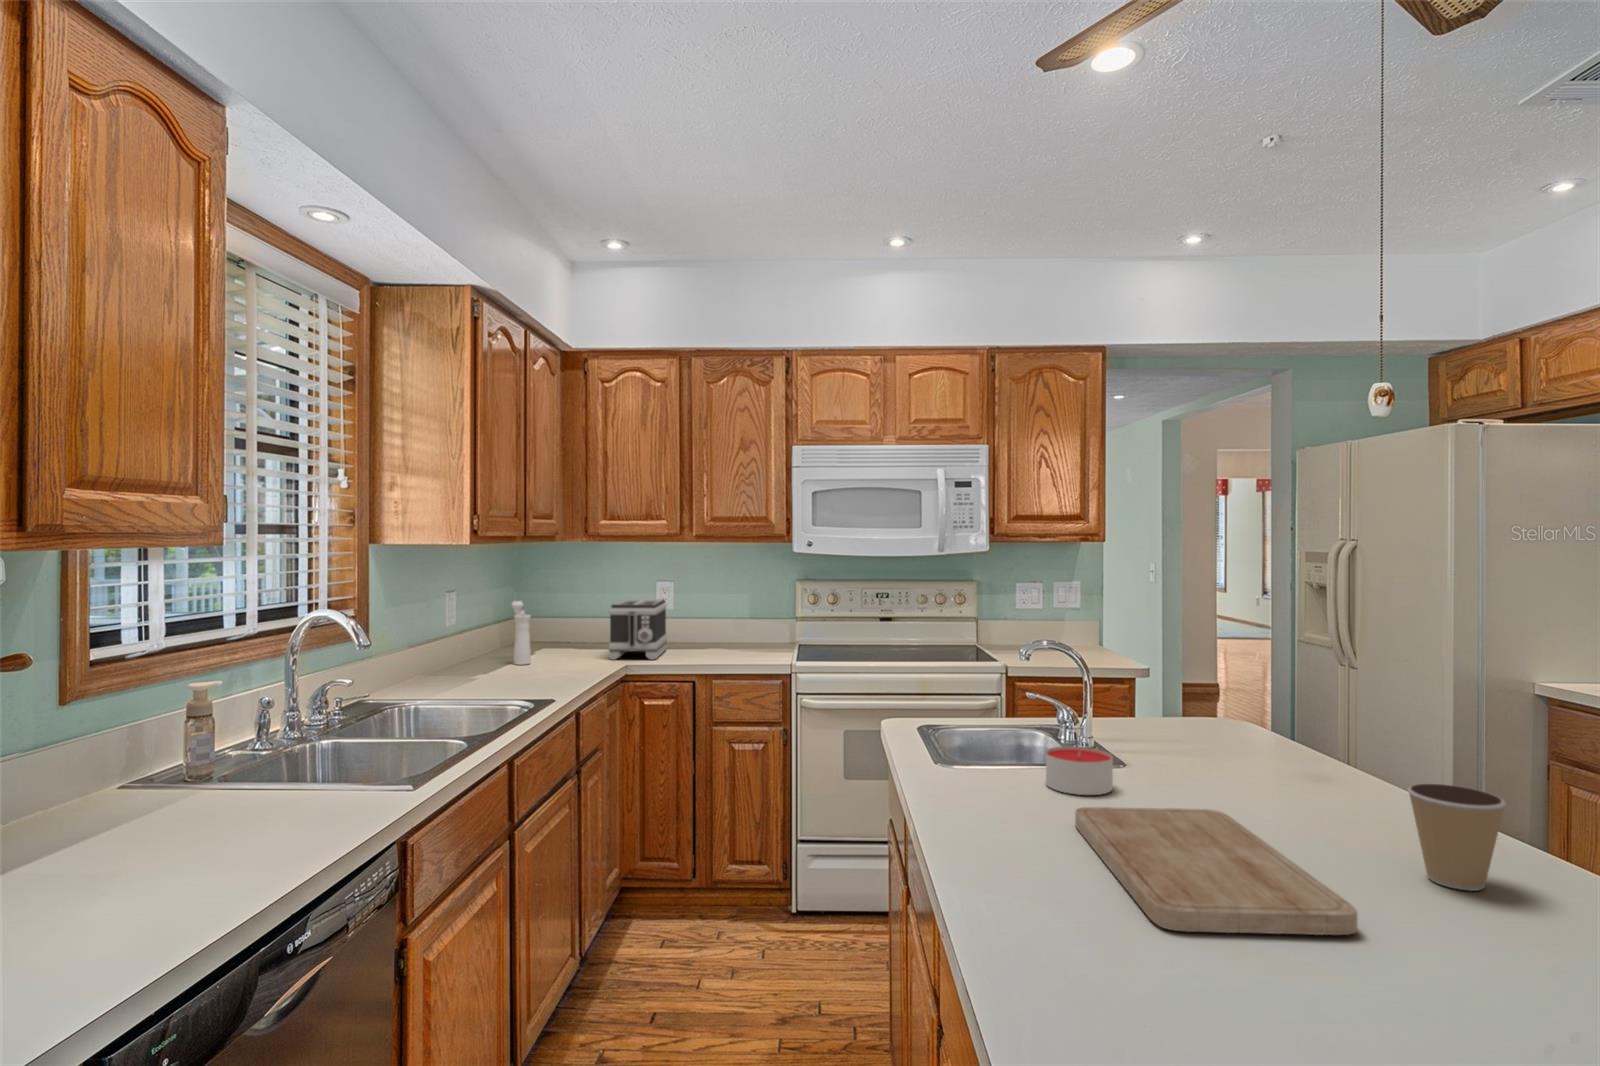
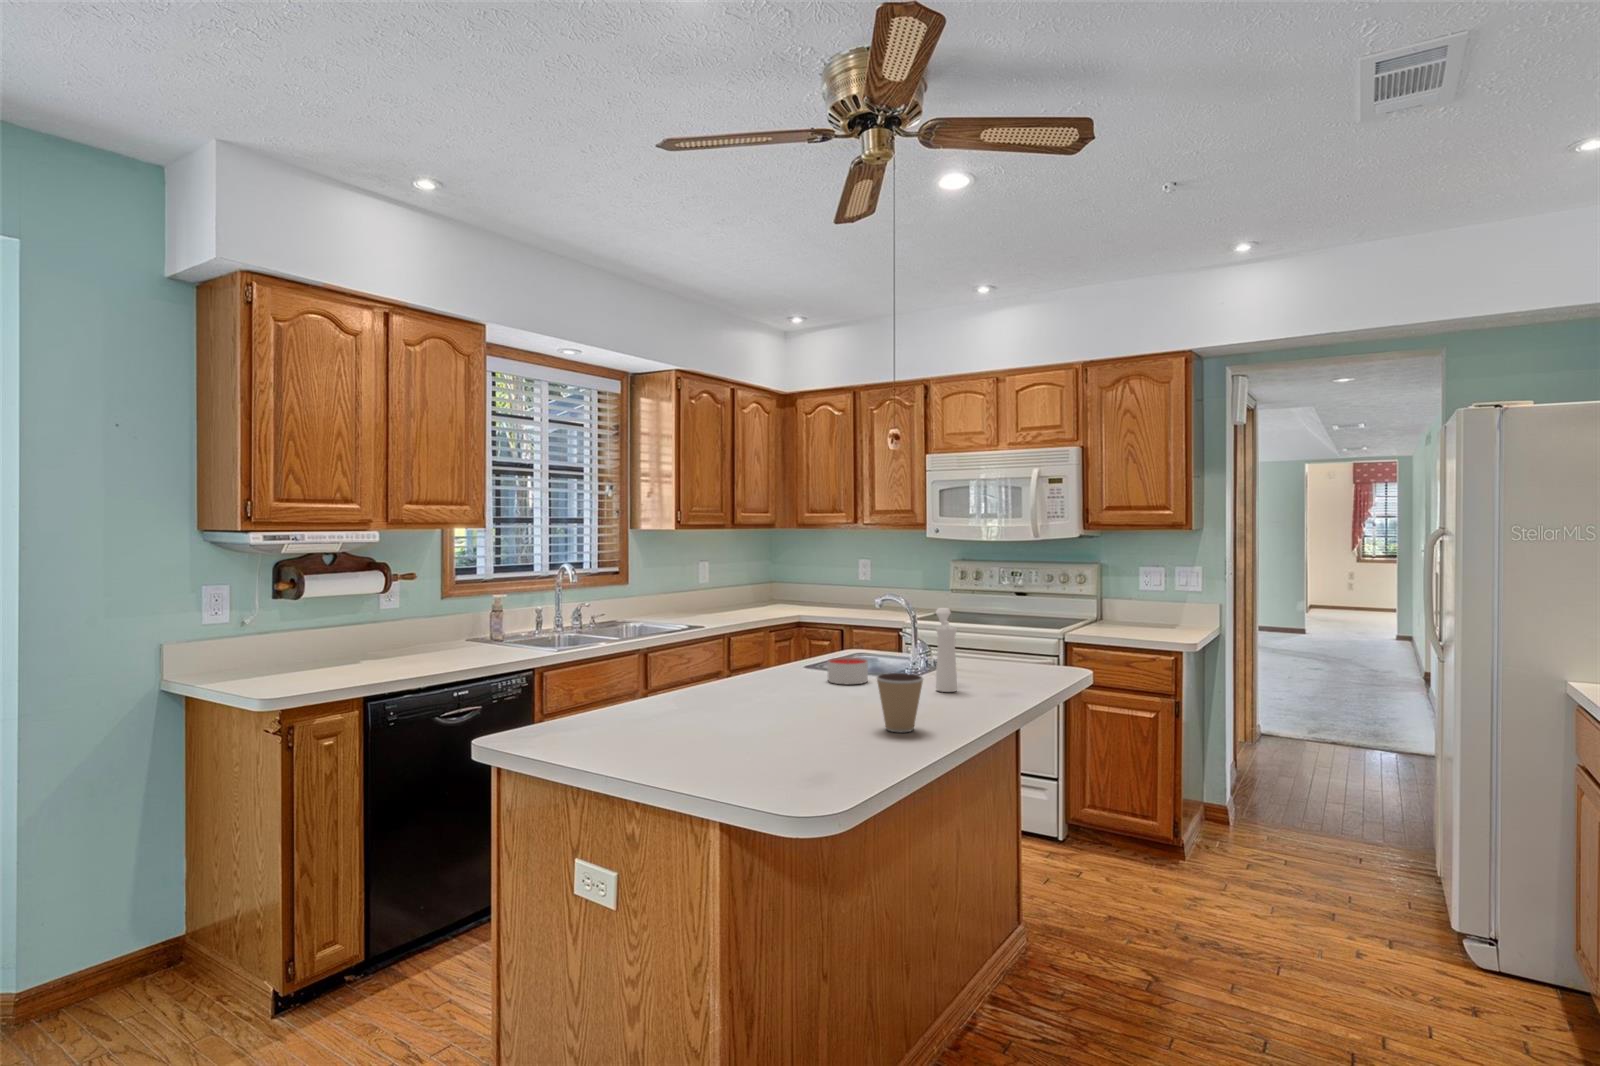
toaster: present [609,599,667,660] -> none [794,570,849,612]
pepper mill: present [511,601,531,665] -> present [936,608,957,692]
cutting board: present [1075,807,1358,935] -> none [699,682,859,728]

